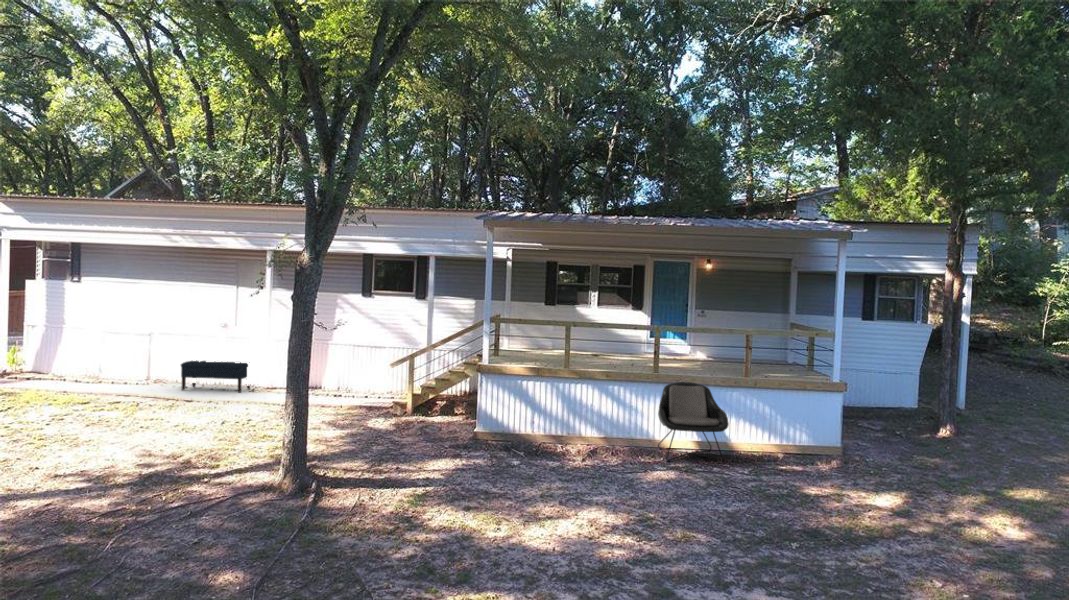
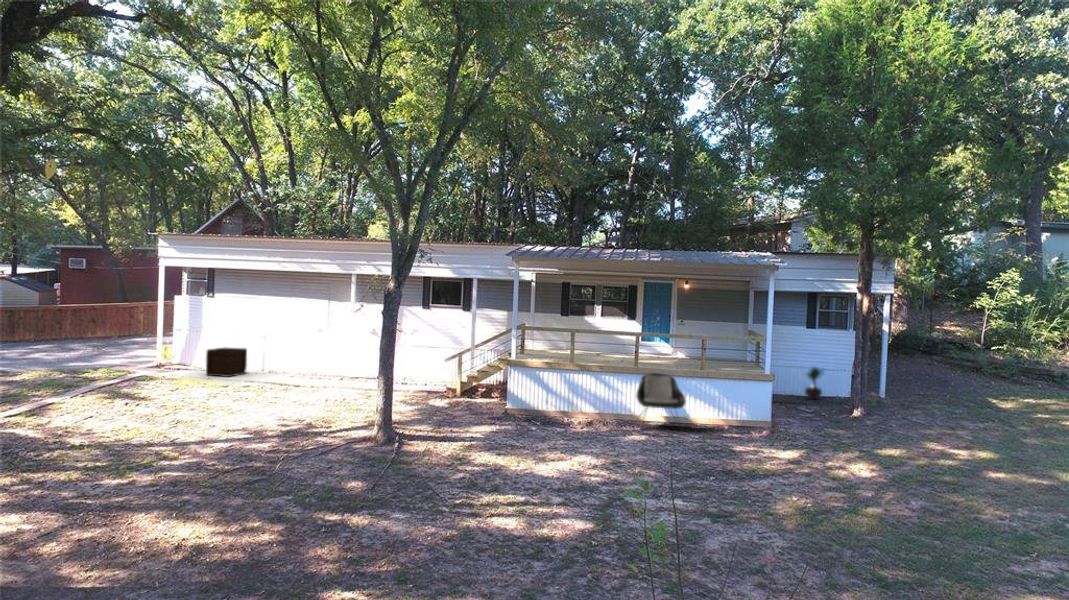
wooden crate: none [64,349,124,389] -> present [206,347,247,377]
bench: present [181,360,250,392] -> none [289,356,341,380]
potted tree: none [858,366,887,411] -> present [805,367,823,399]

